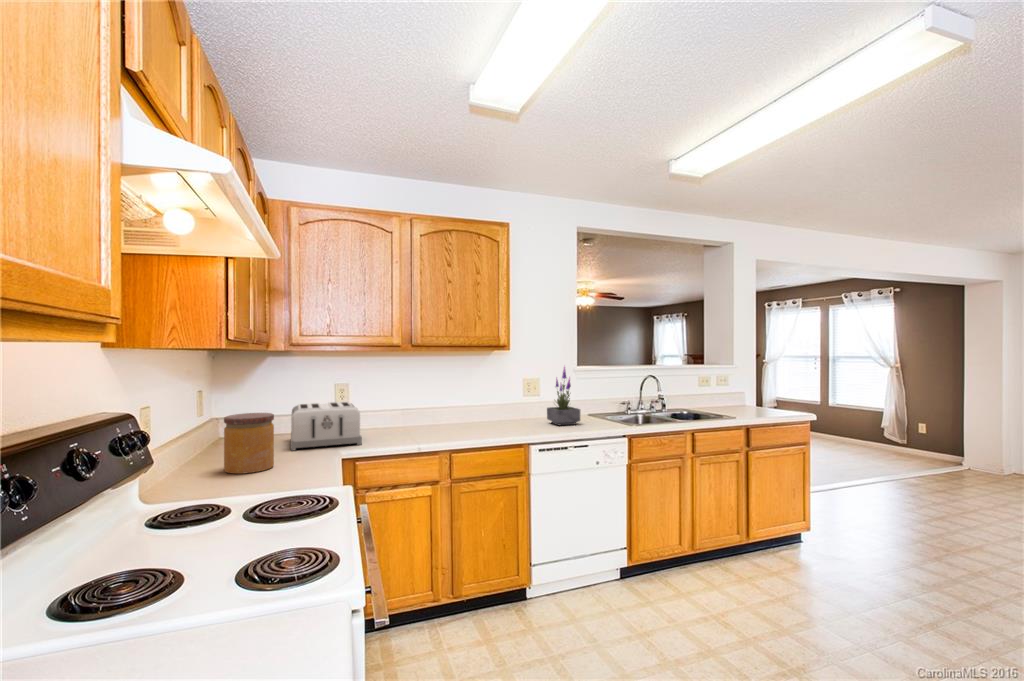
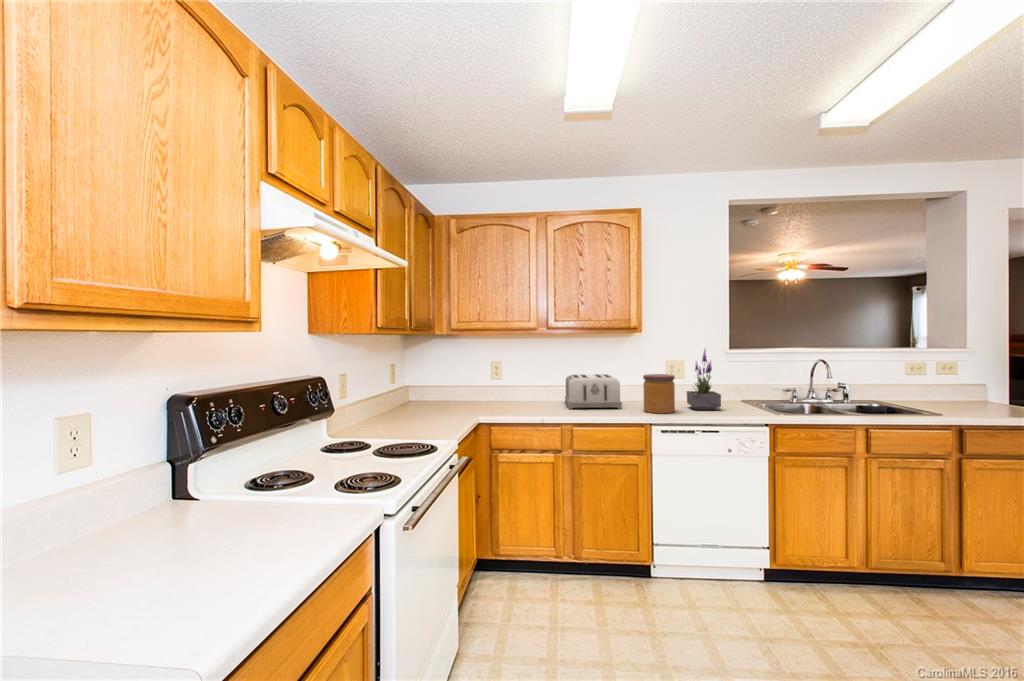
toaster: present [291,402,362,450] -> present [565,374,622,409]
jar: present [224,413,274,474] -> present [643,374,675,414]

